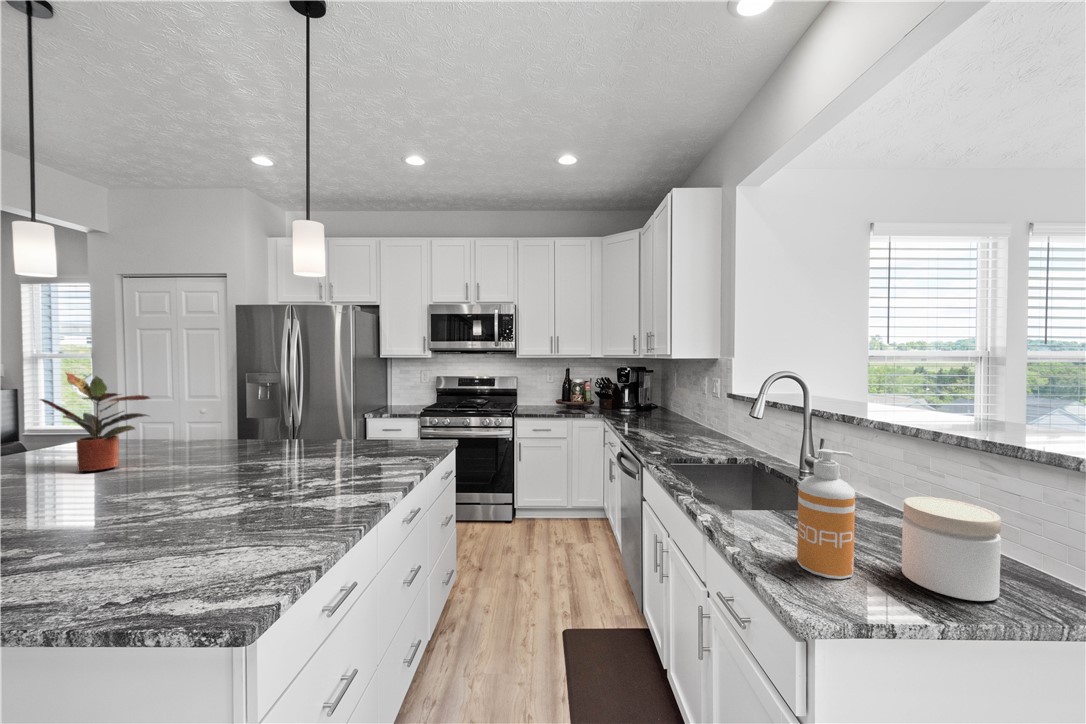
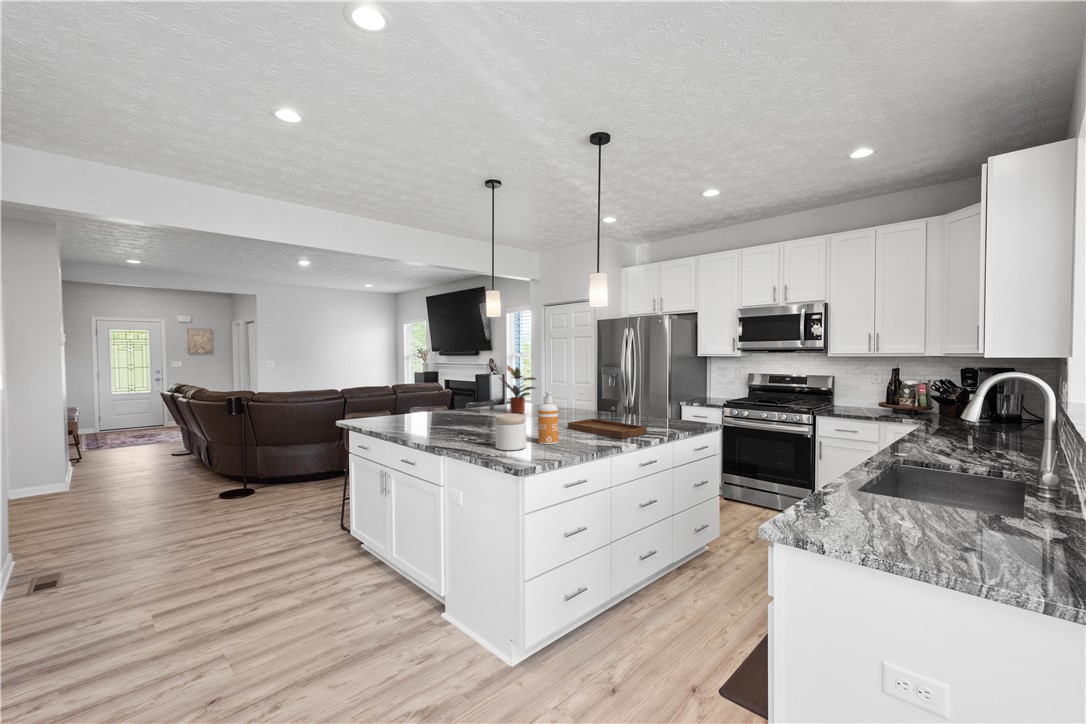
tray: none [254,437,405,492] -> present [568,407,647,439]
soap dispenser: present [797,449,855,579] -> present [538,392,558,444]
jar: present [902,497,1001,601] -> present [495,414,526,450]

